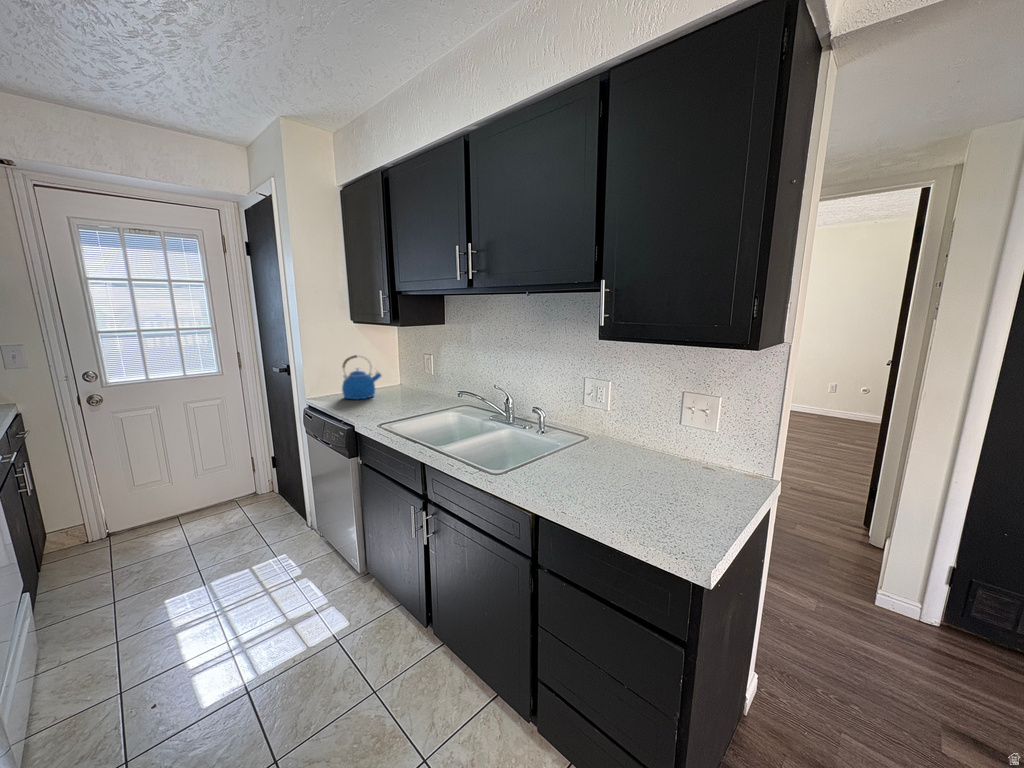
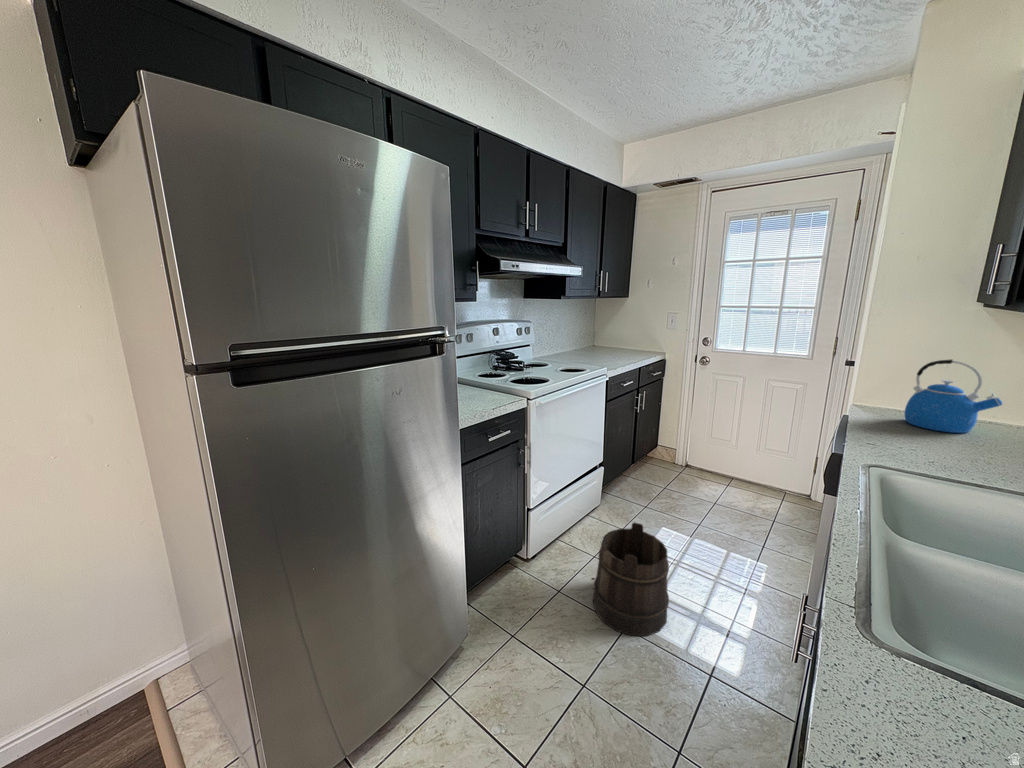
bucket: none [170,586,276,719] -> present [593,523,669,636]

